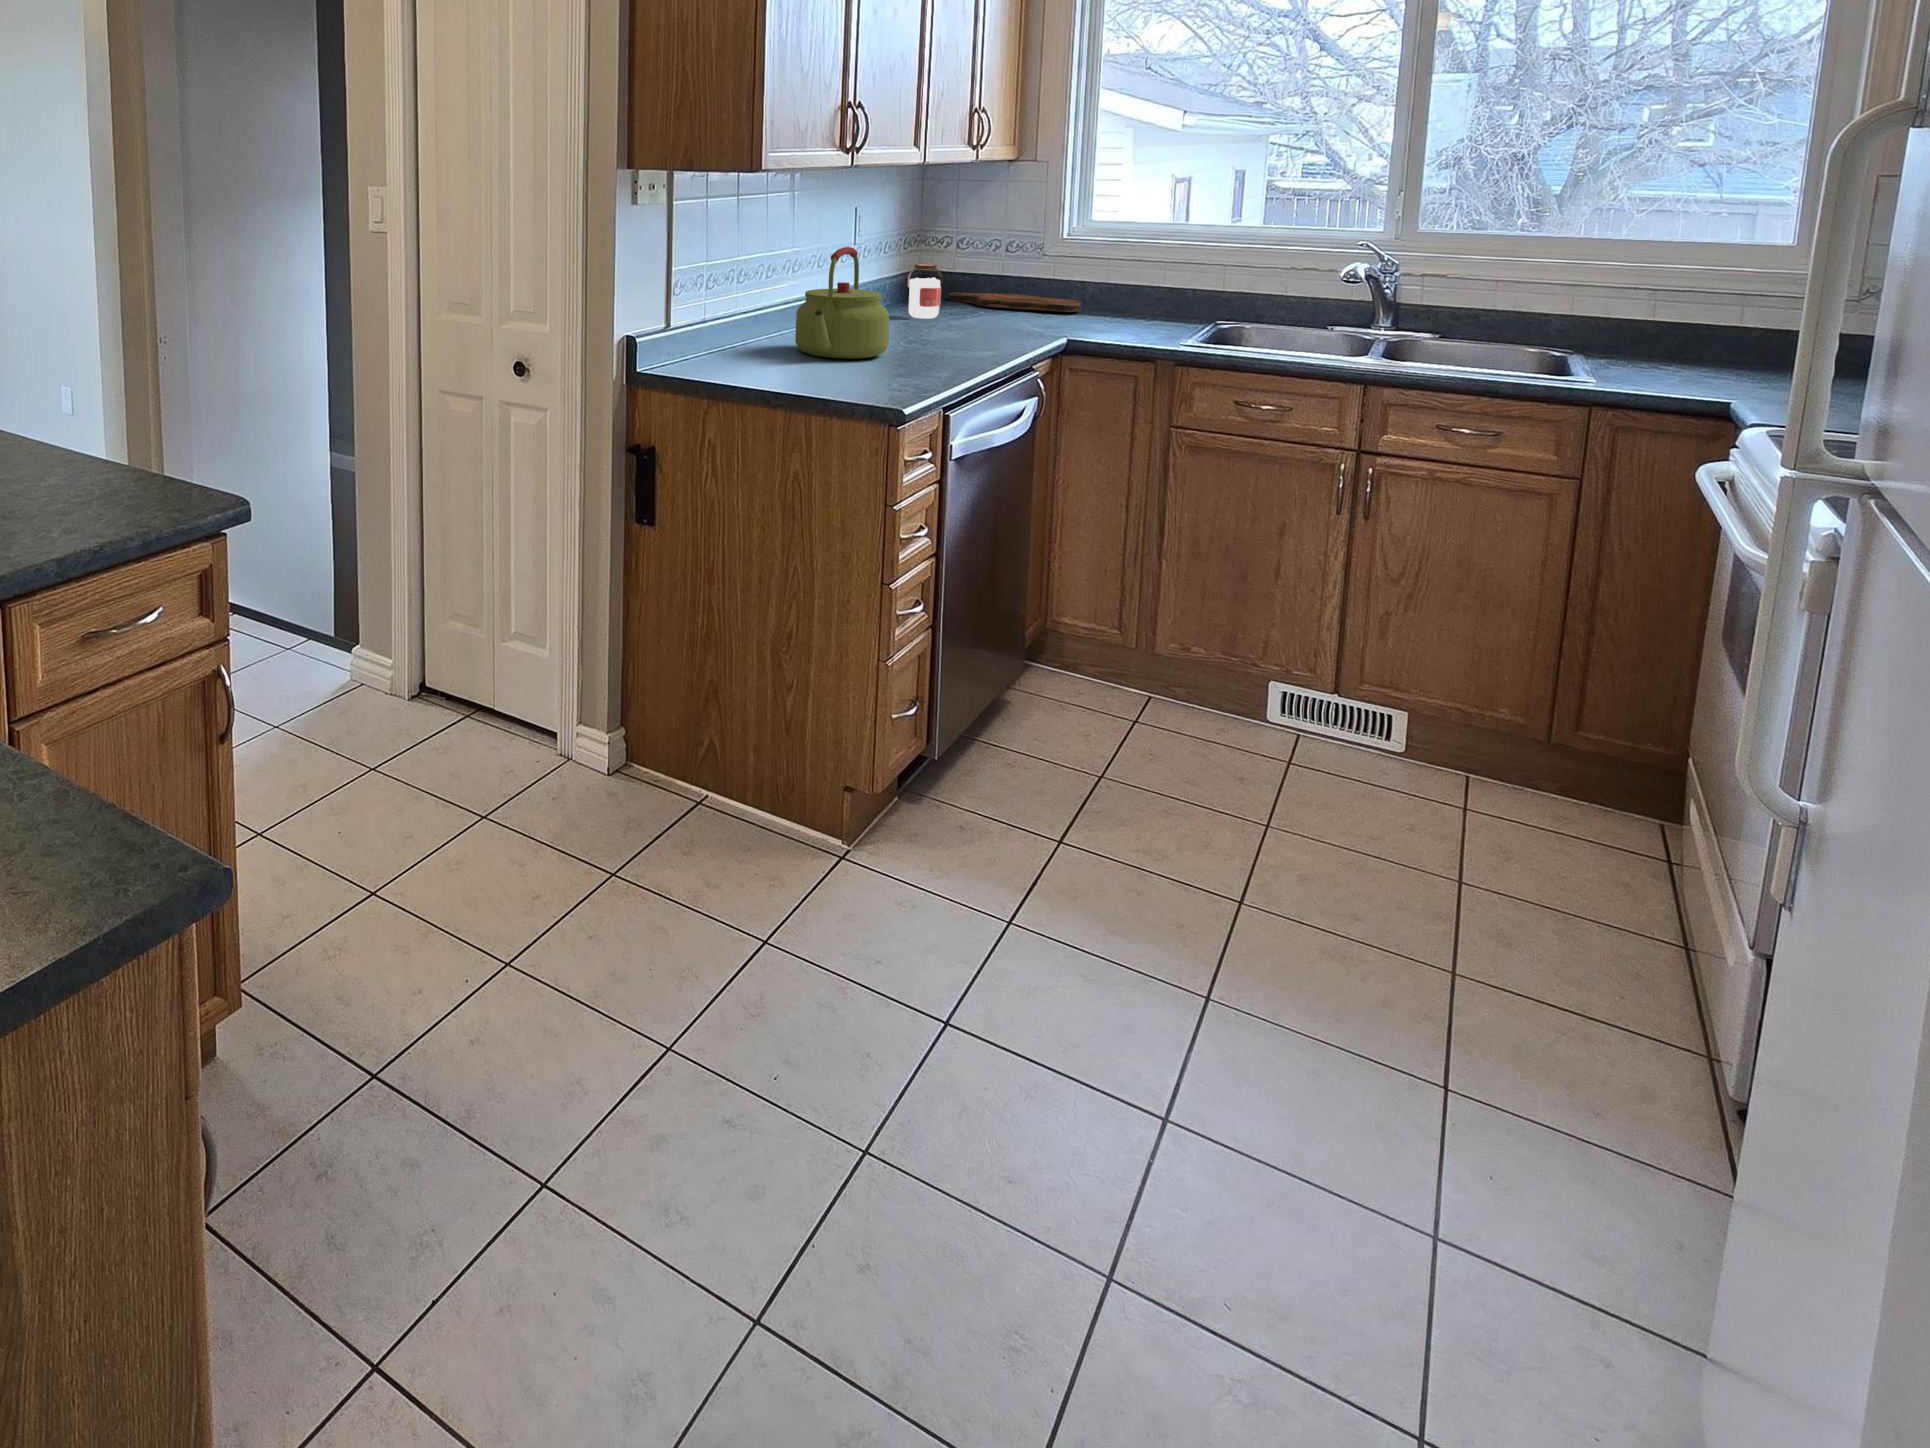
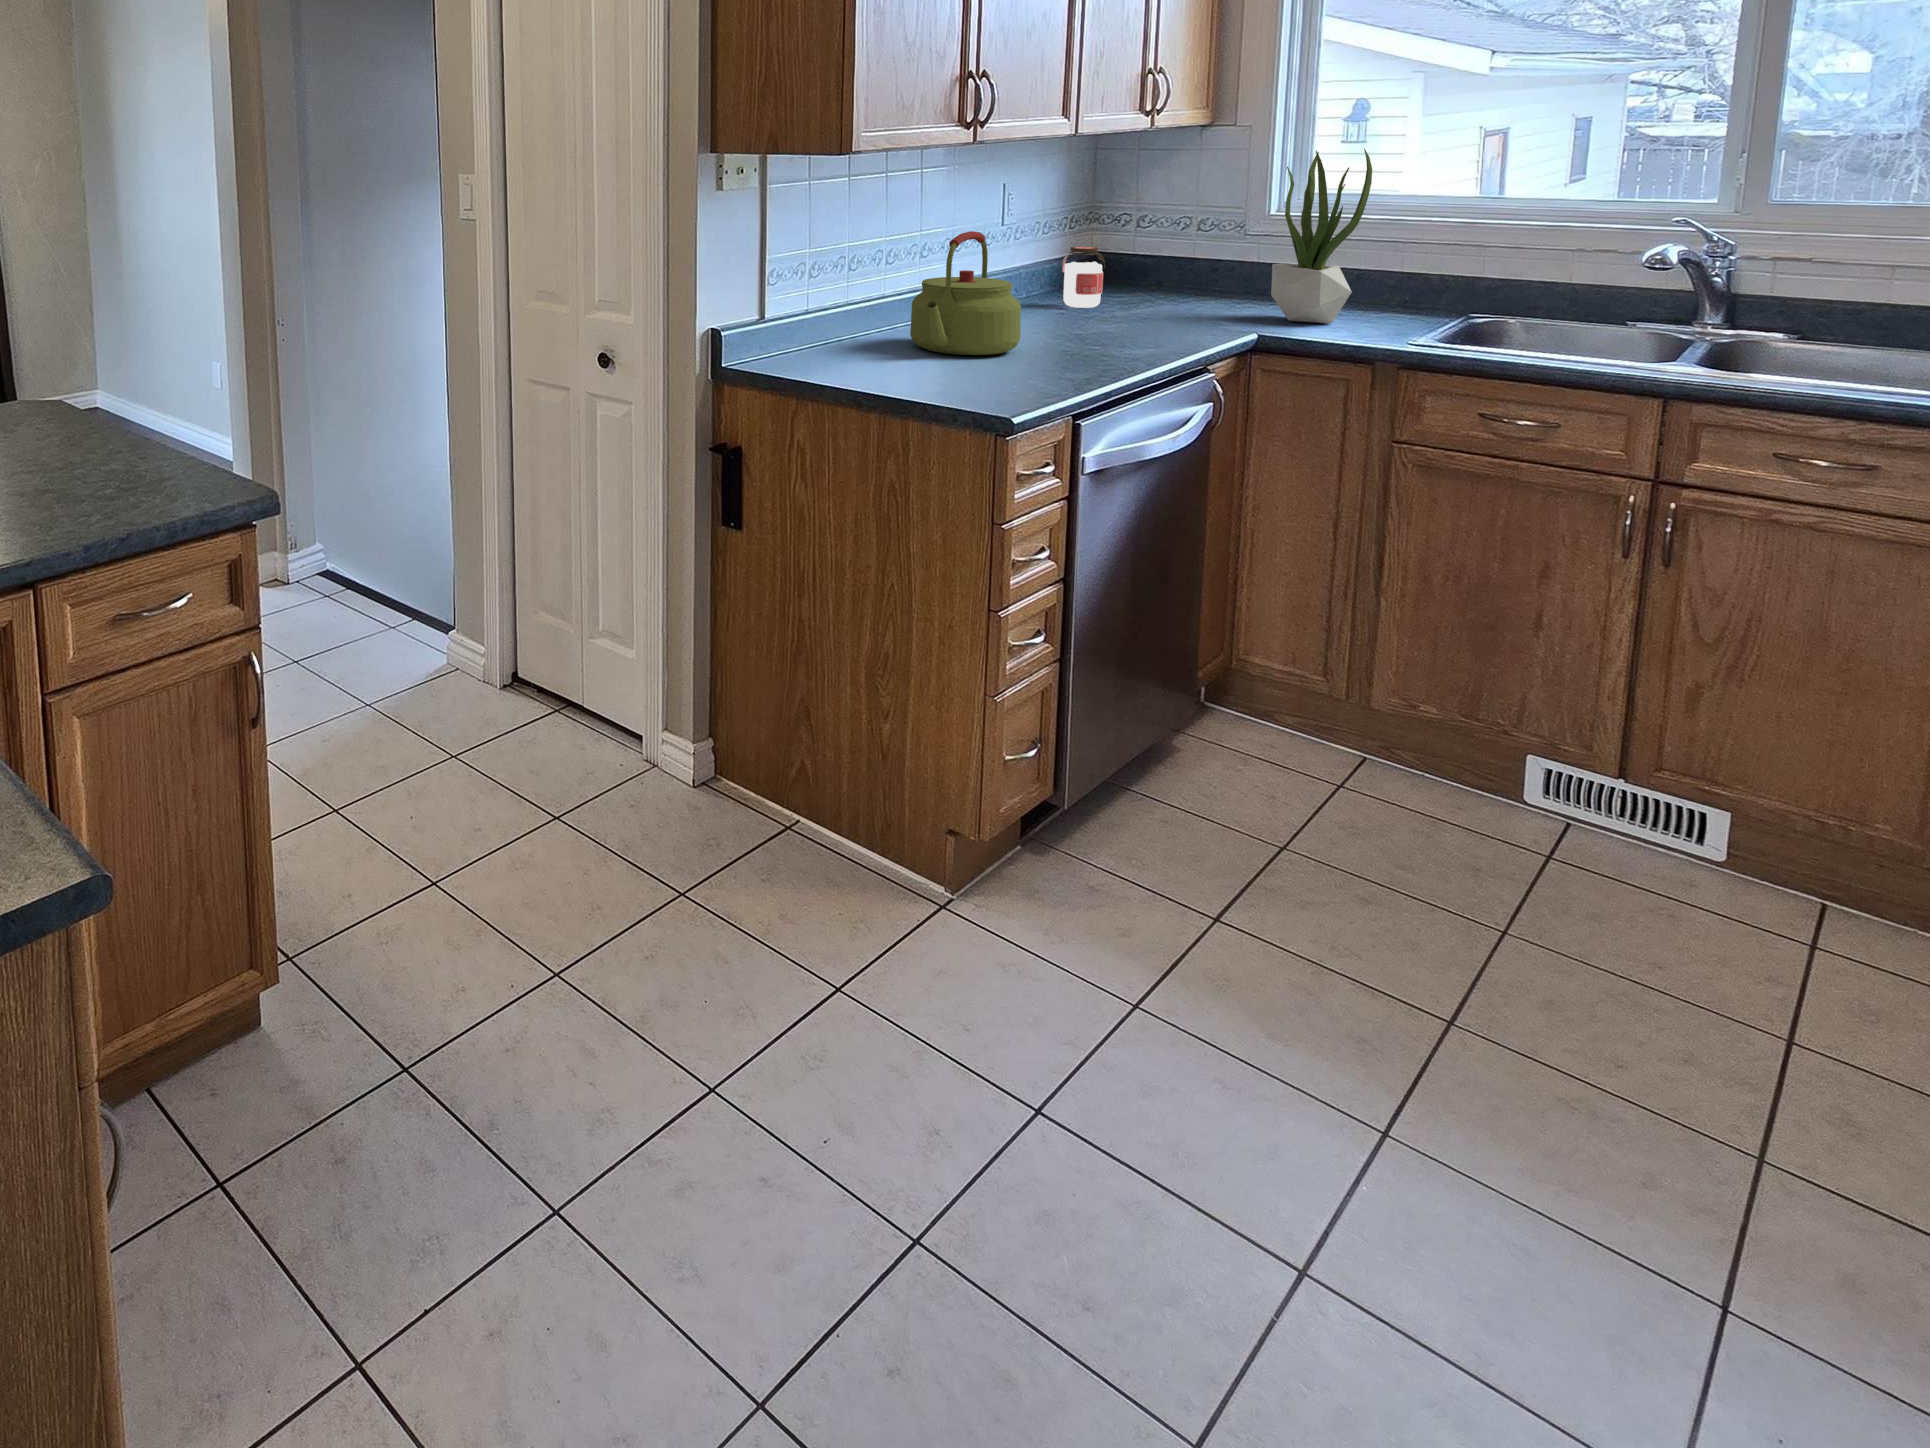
potted plant: none [1072,181,1148,330] -> present [1271,149,1372,323]
cutting board: present [948,293,1082,312] -> none [1121,277,1290,301]

